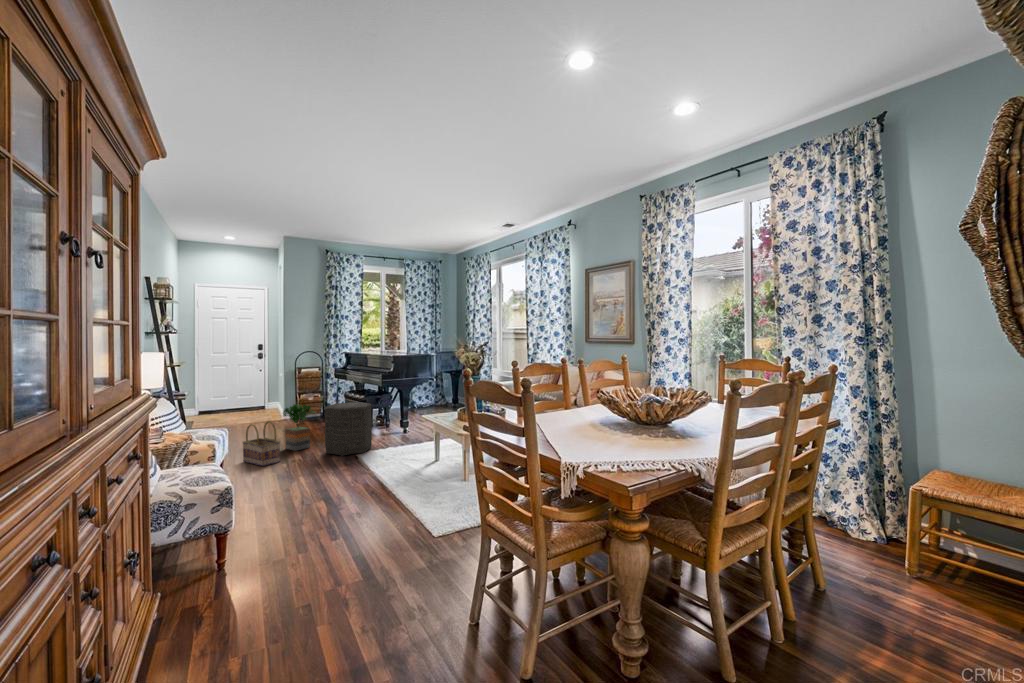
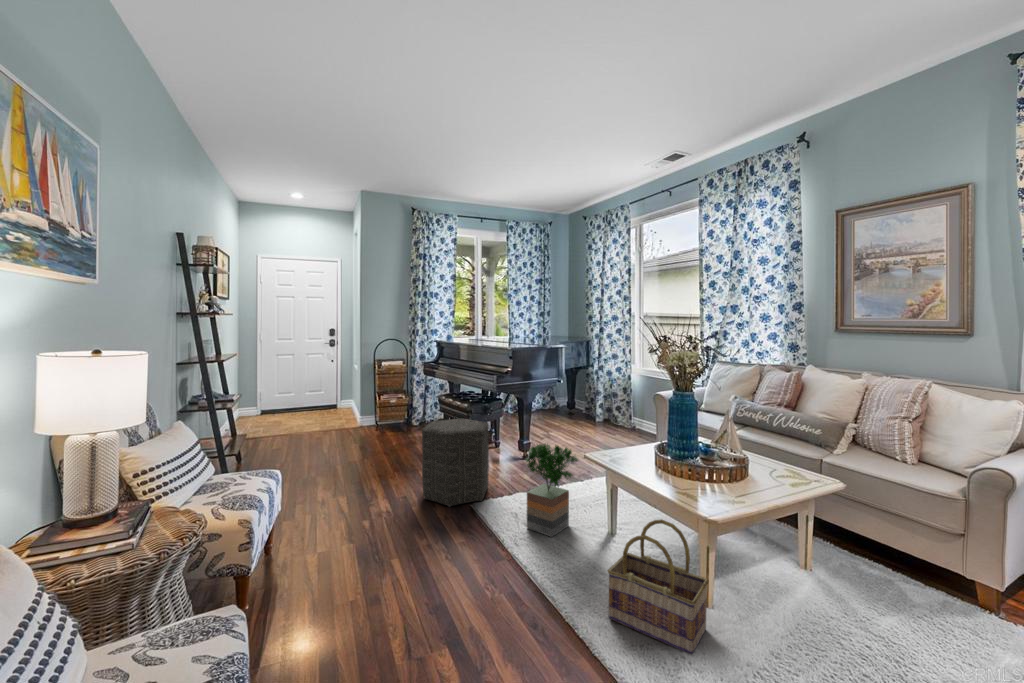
potted tree: present [283,404,315,451] -> present [526,444,578,537]
basket: present [243,421,280,466] -> present [608,520,708,654]

